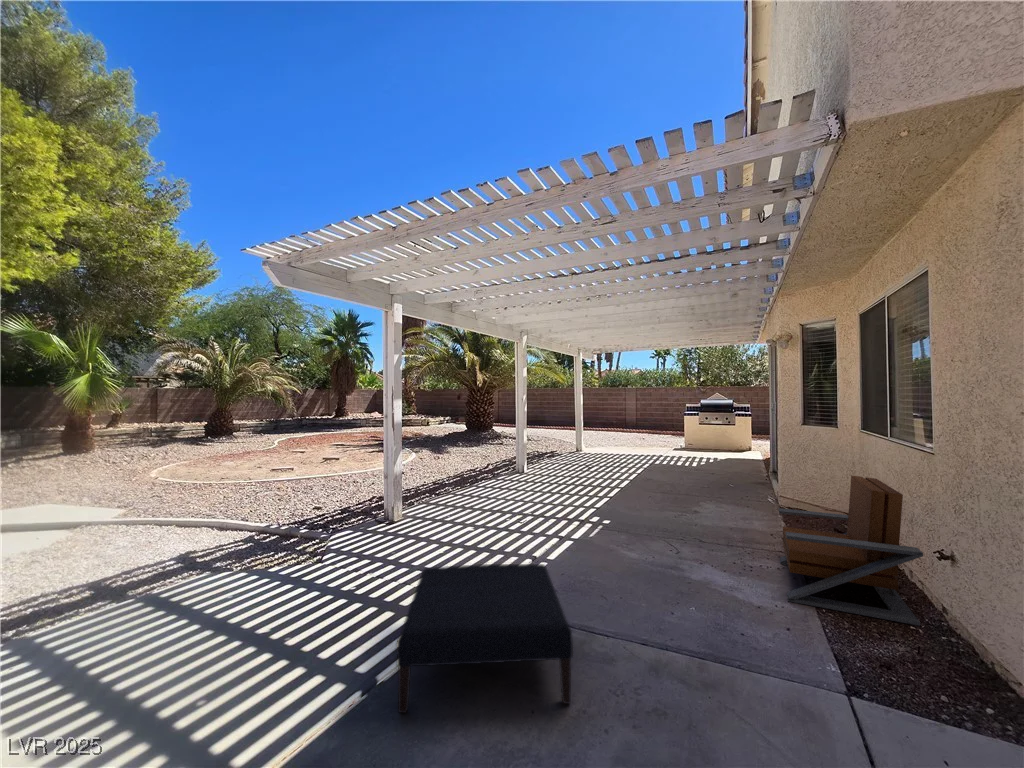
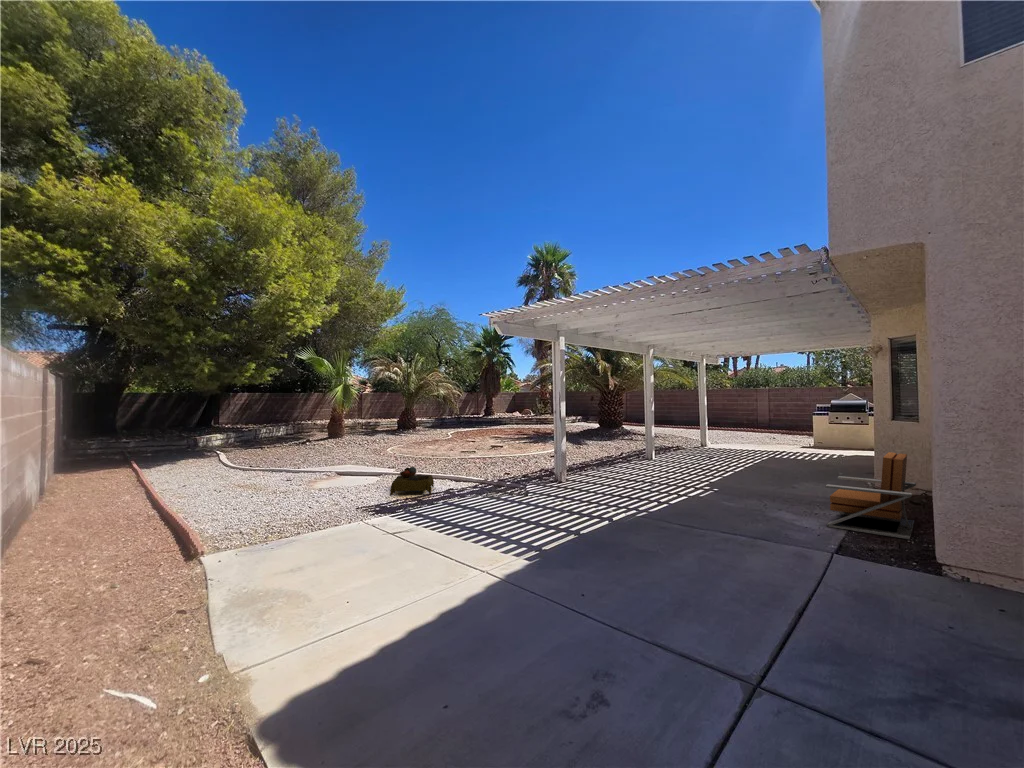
side table: none [22,520,154,589] -> present [390,467,434,496]
ottoman: present [397,564,573,713] -> none [595,490,677,543]

